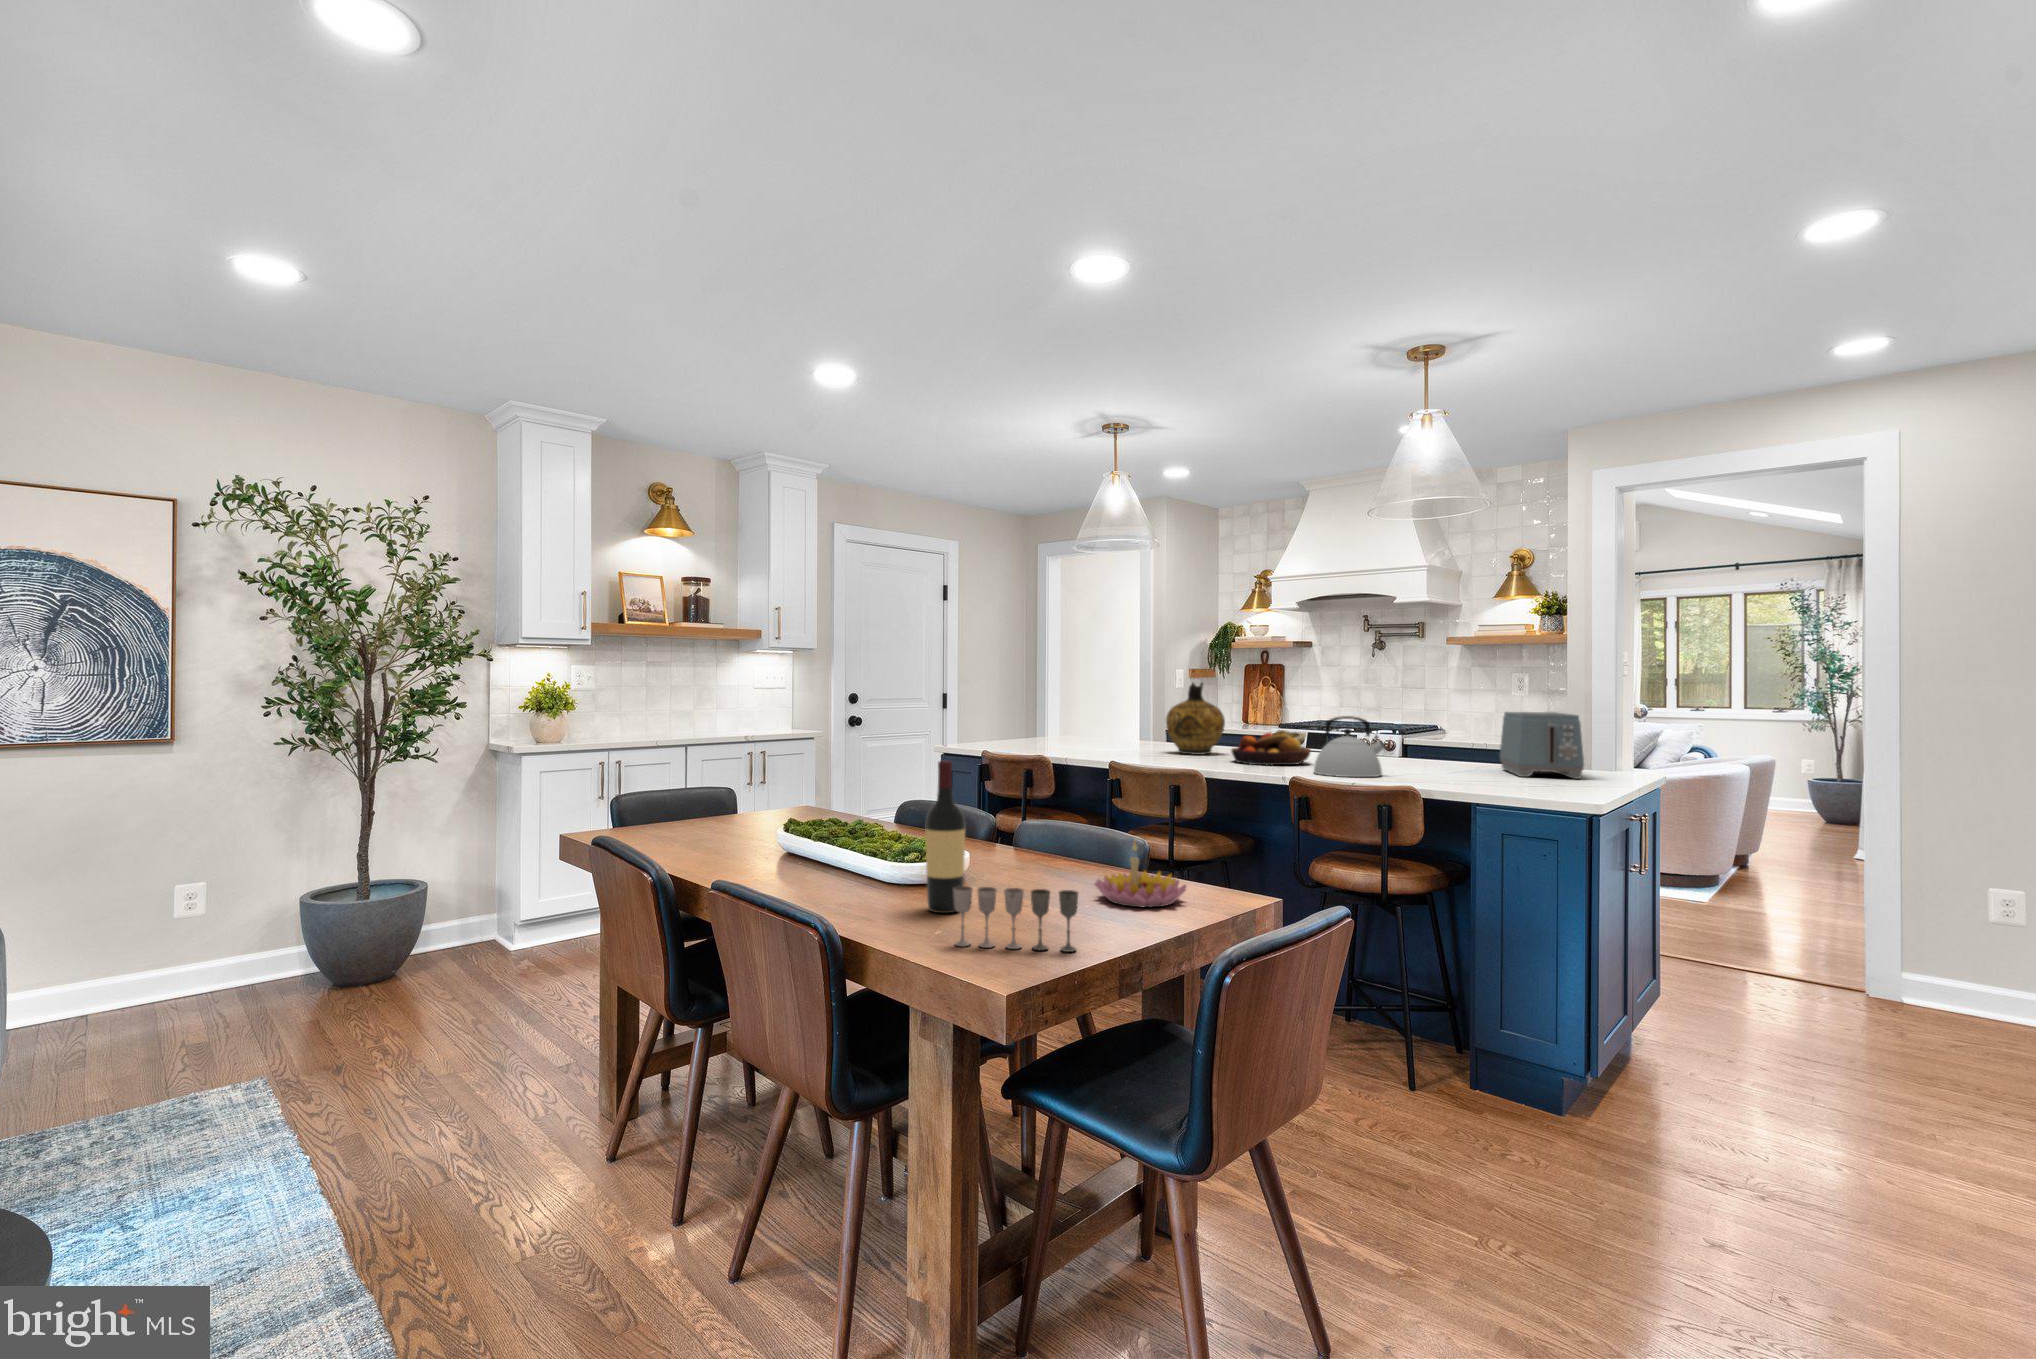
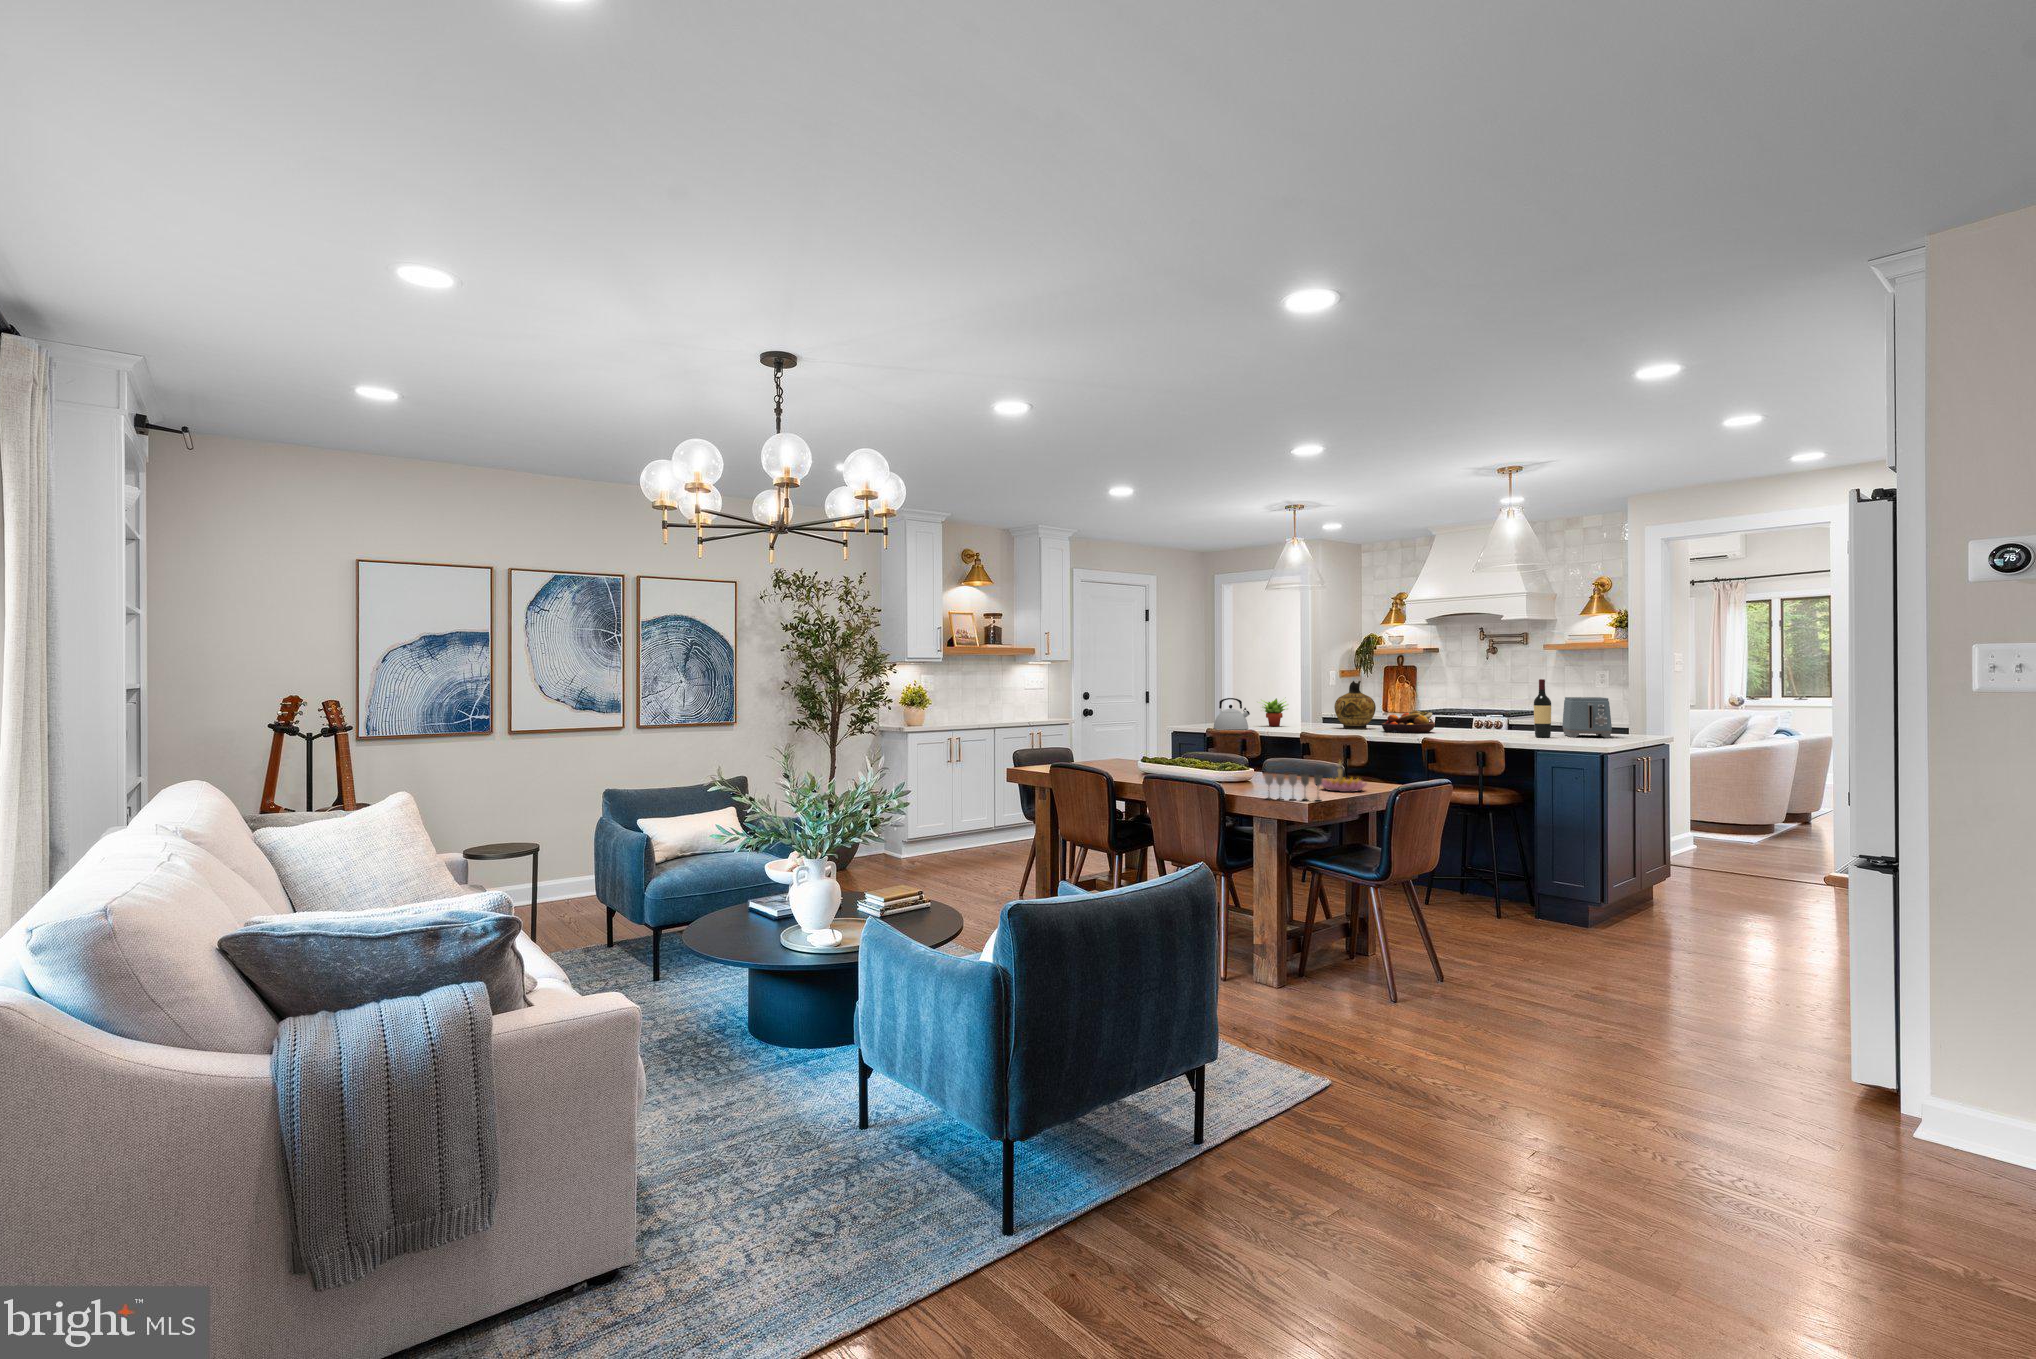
succulent plant: none [1056,705,1103,748] -> present [1262,698,1288,726]
kettle: present [1314,716,1385,777] -> present [1214,698,1250,729]
wine bottle: present [926,760,965,913] -> present [1534,679,1551,738]

